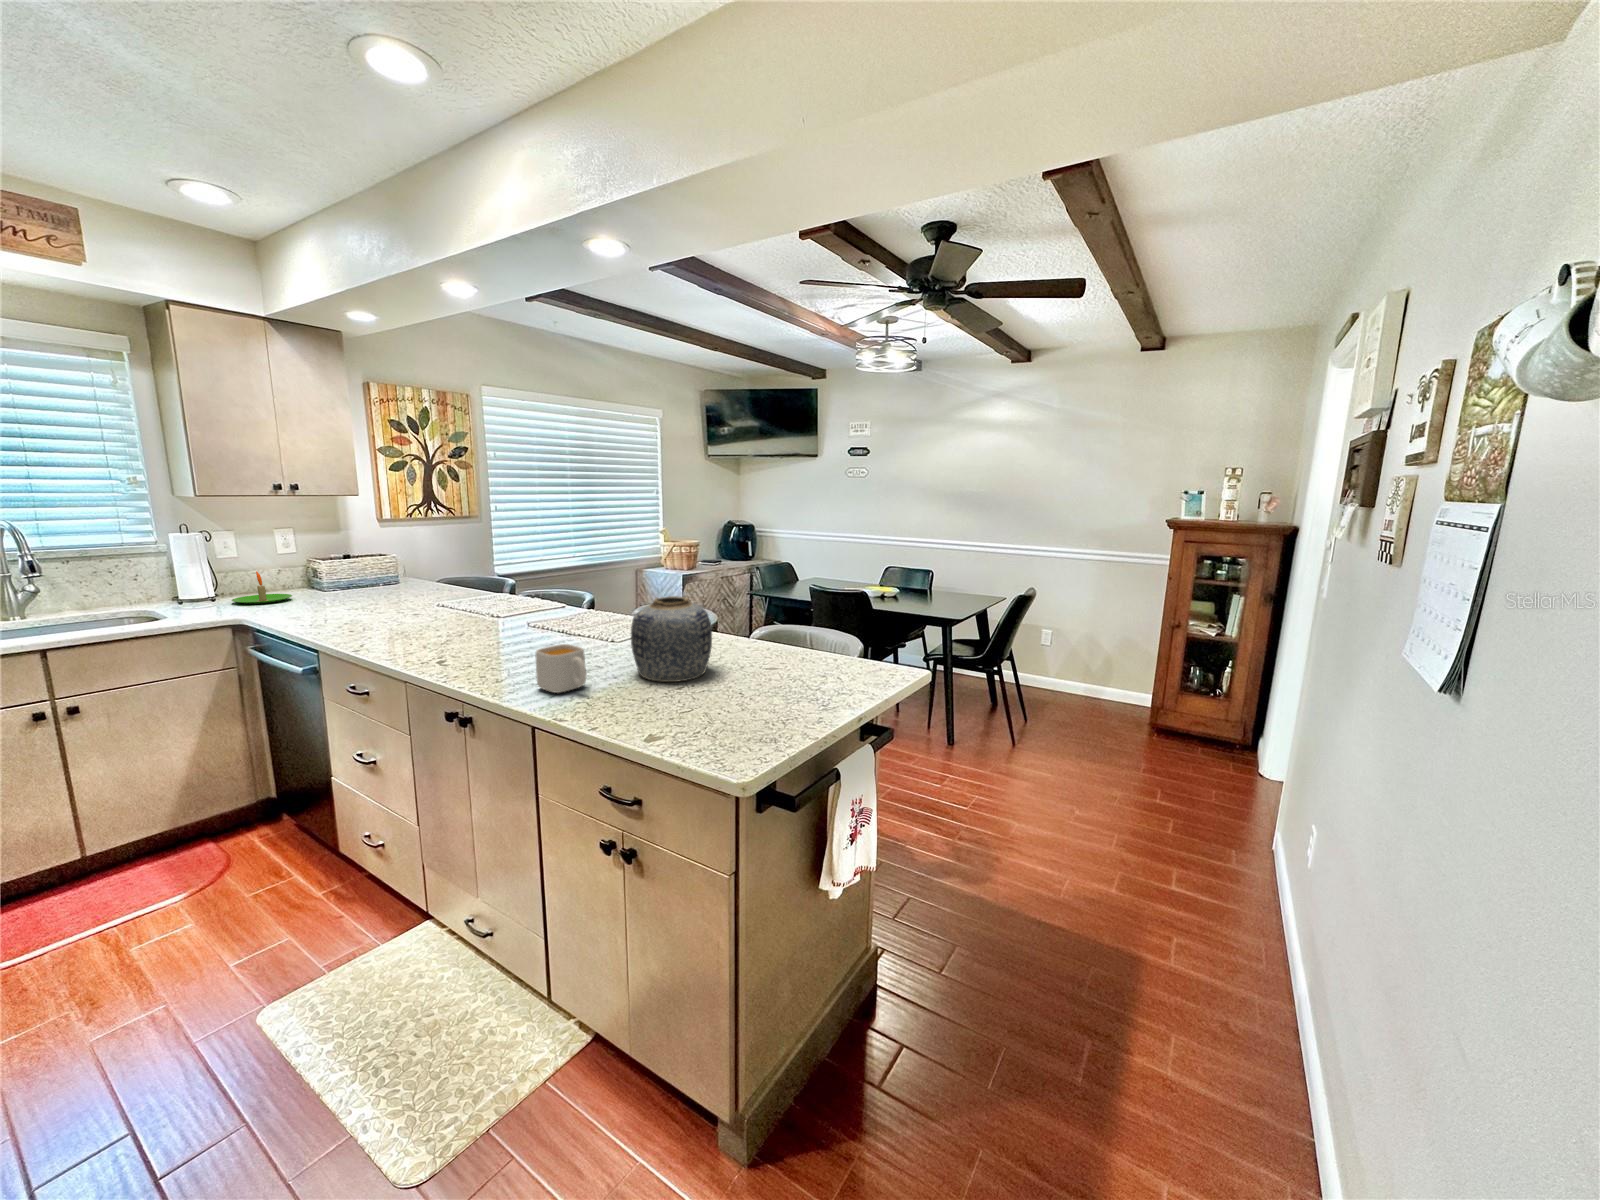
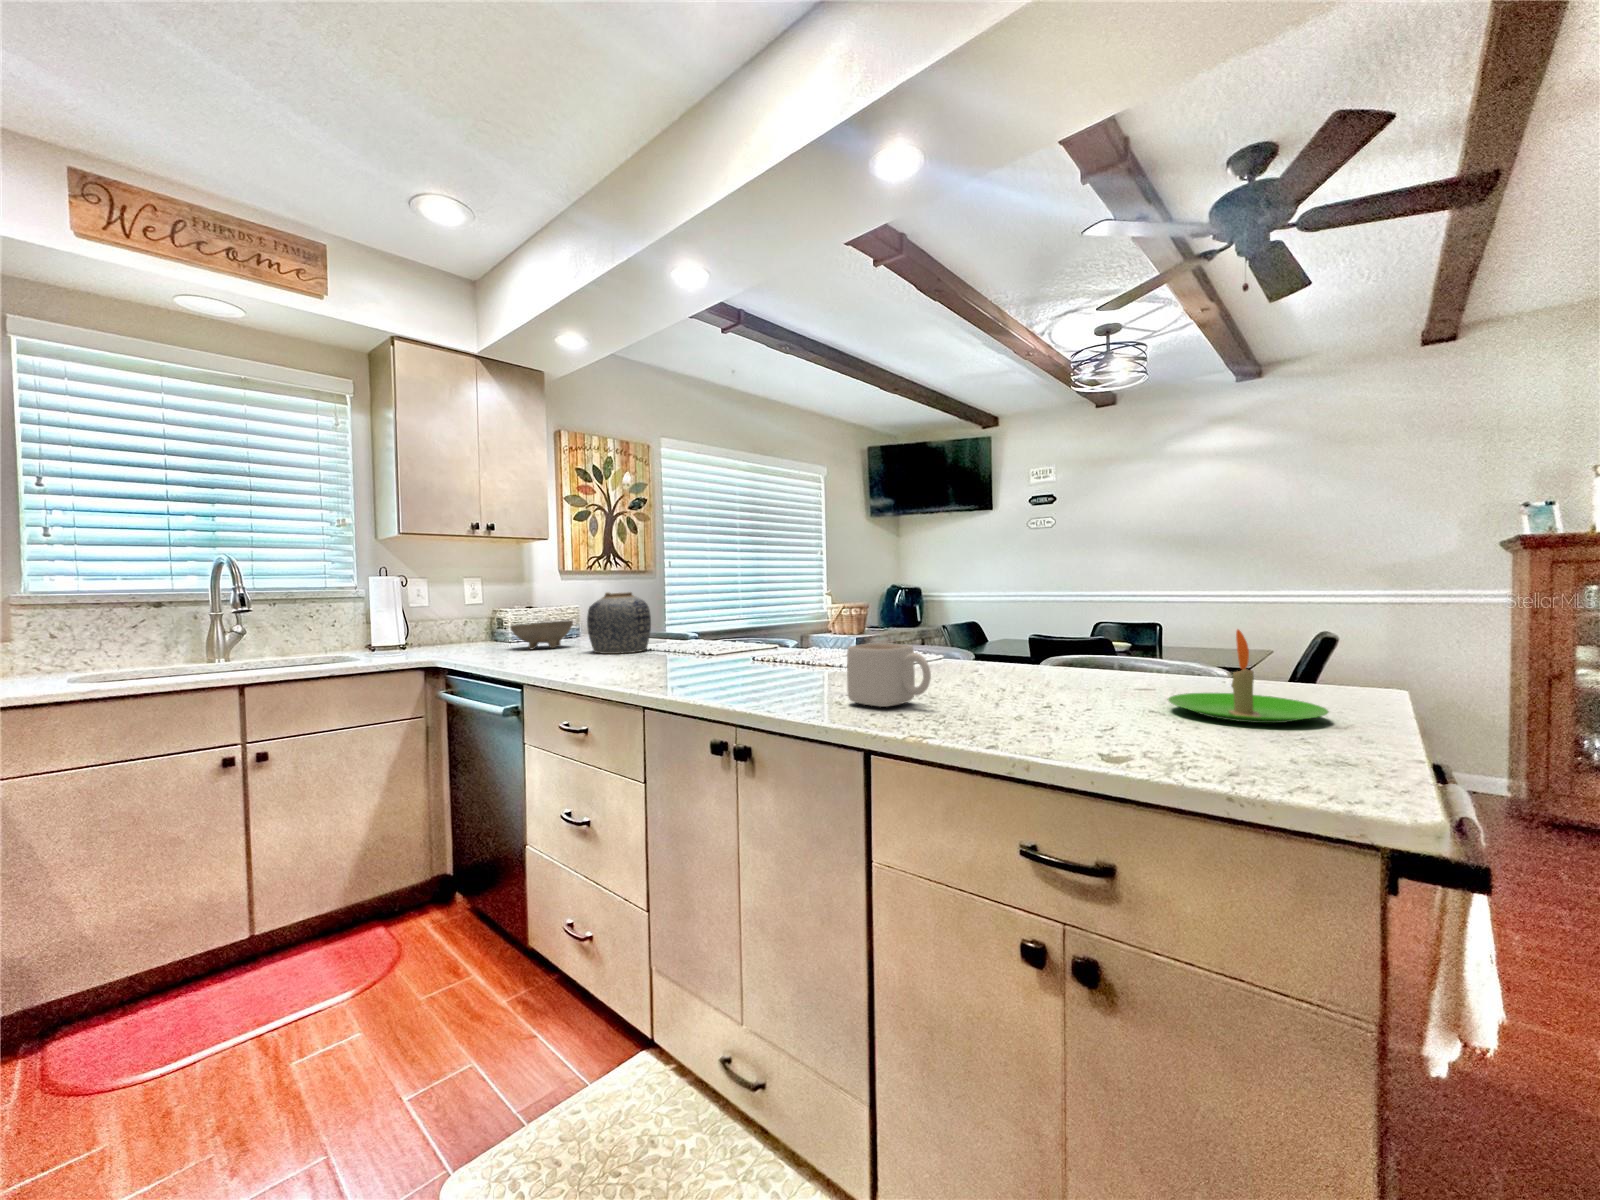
candle: present [232,571,292,604] -> present [1168,629,1328,723]
bowl: none [319,576,383,604] -> present [510,621,573,649]
vase: present [631,596,712,682] -> present [587,592,651,654]

